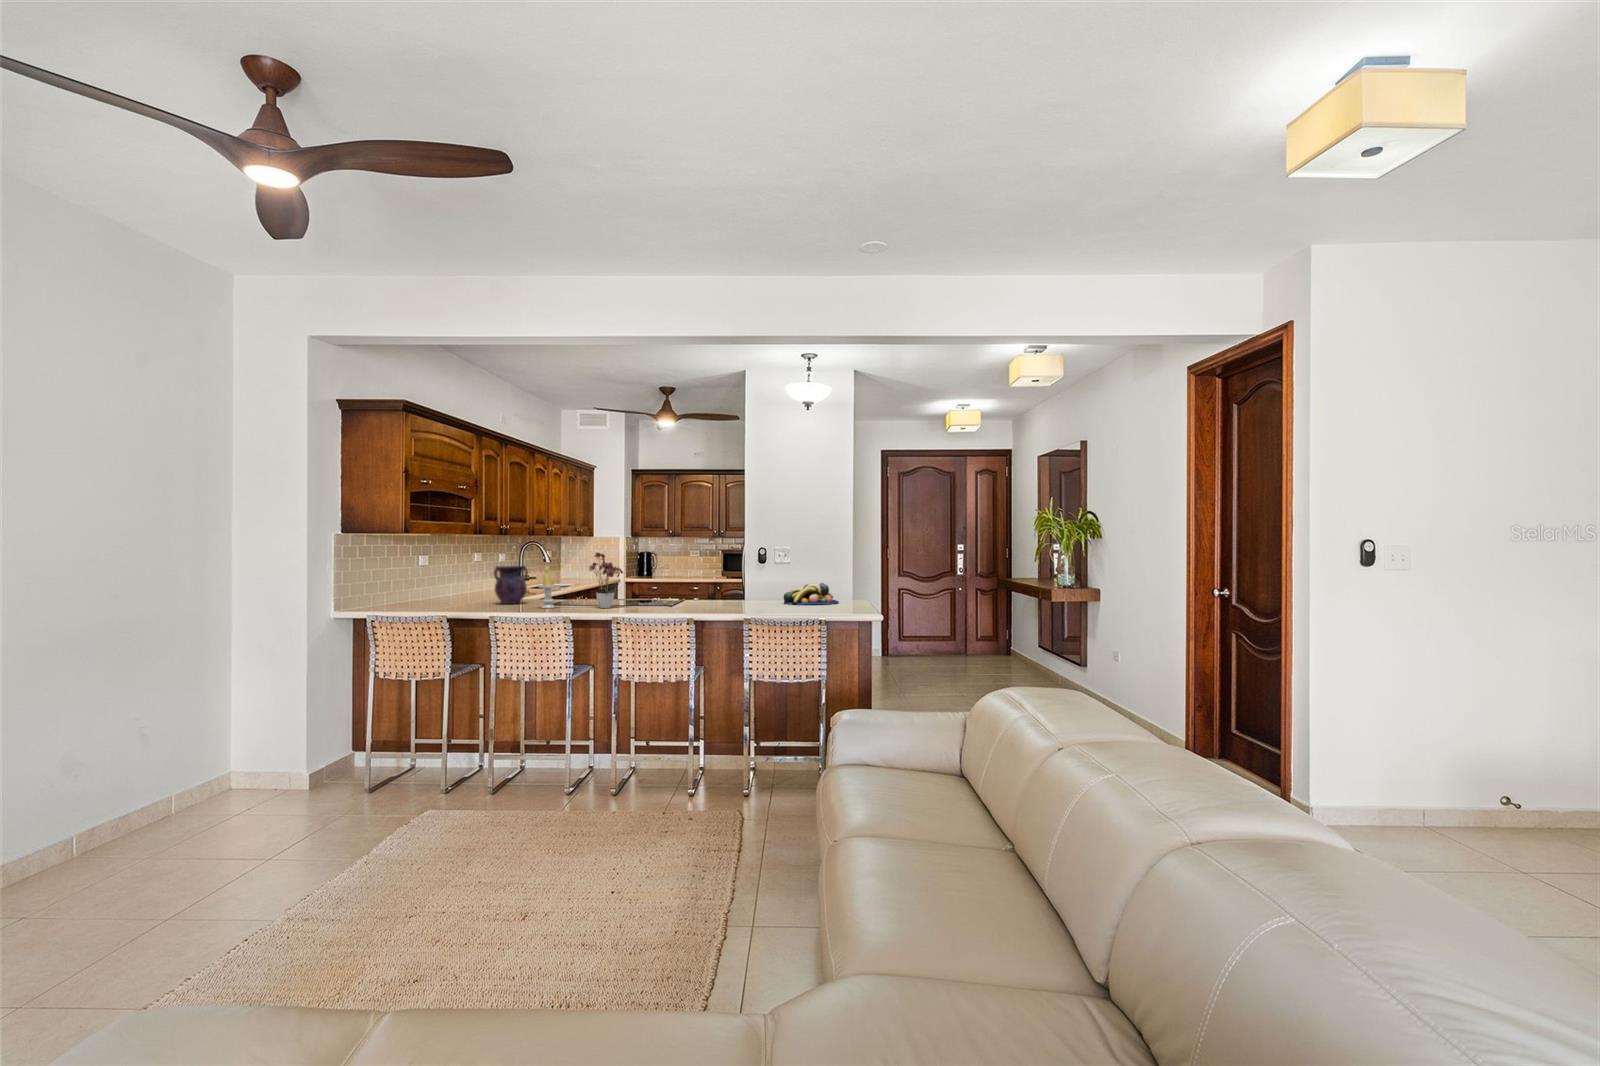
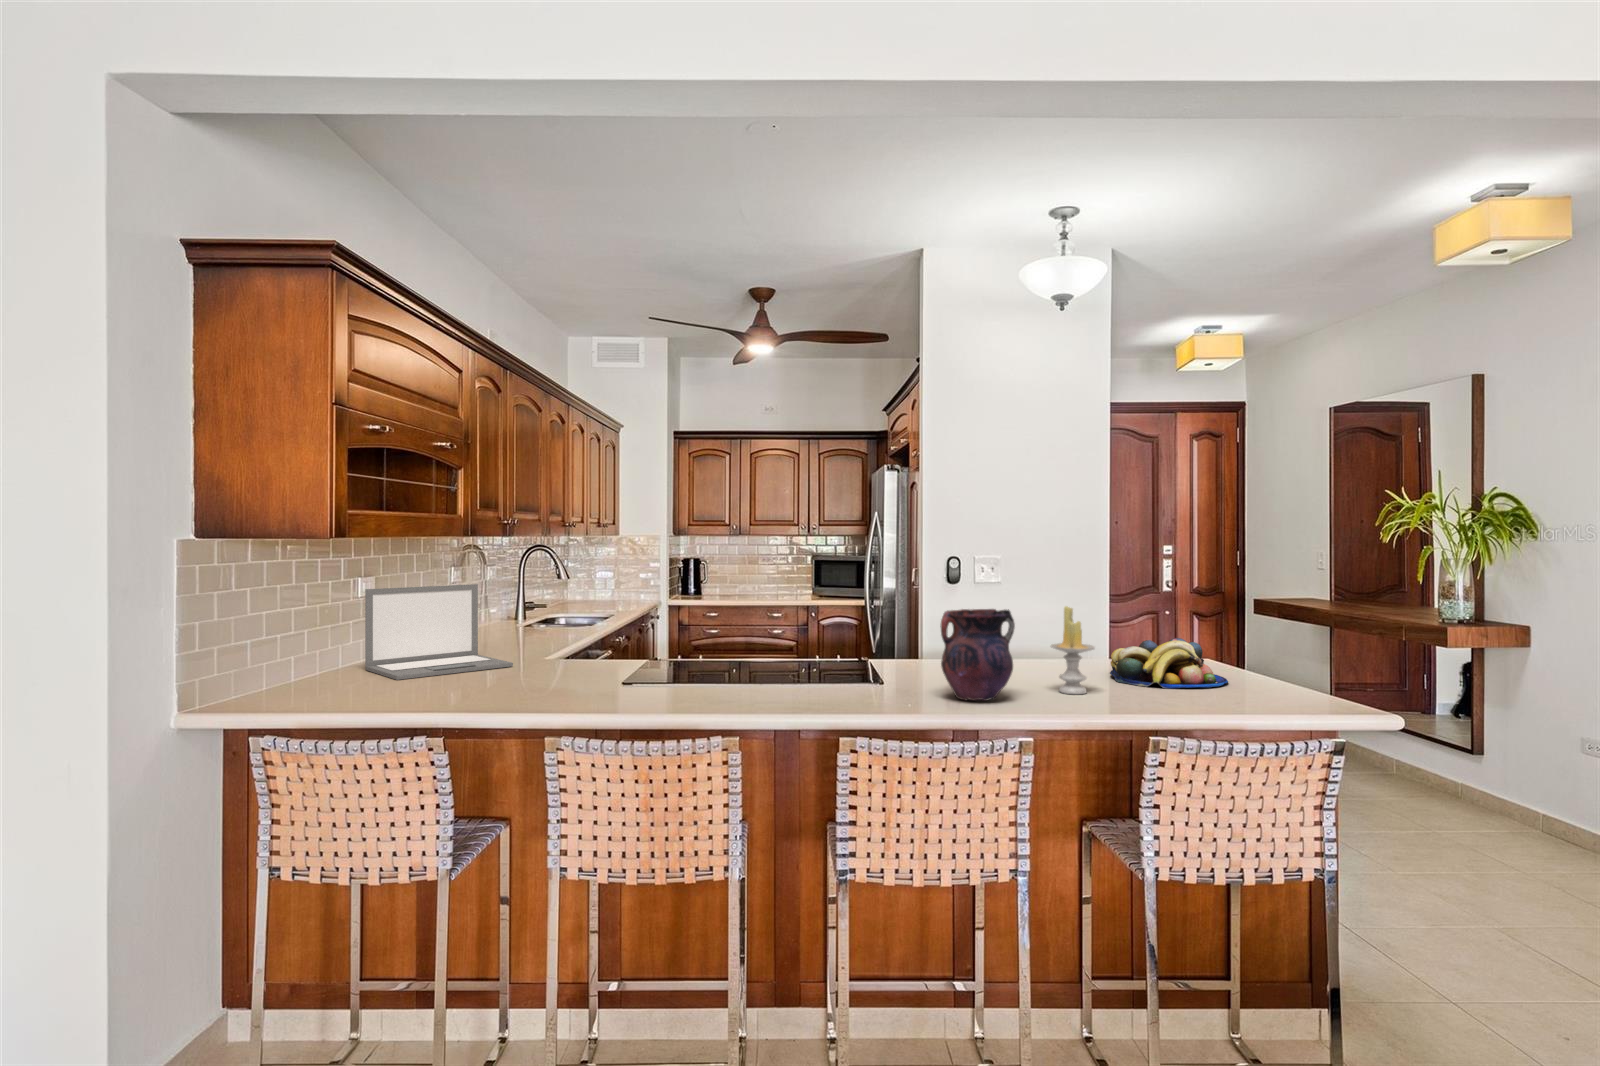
flower arrangement: present [589,552,623,608] -> none [740,574,827,702]
laptop: none [421,561,495,604] -> present [365,584,513,680]
vase: present [494,566,528,604] -> present [940,609,1015,701]
candle: present [537,566,559,608] -> present [1051,606,1095,694]

